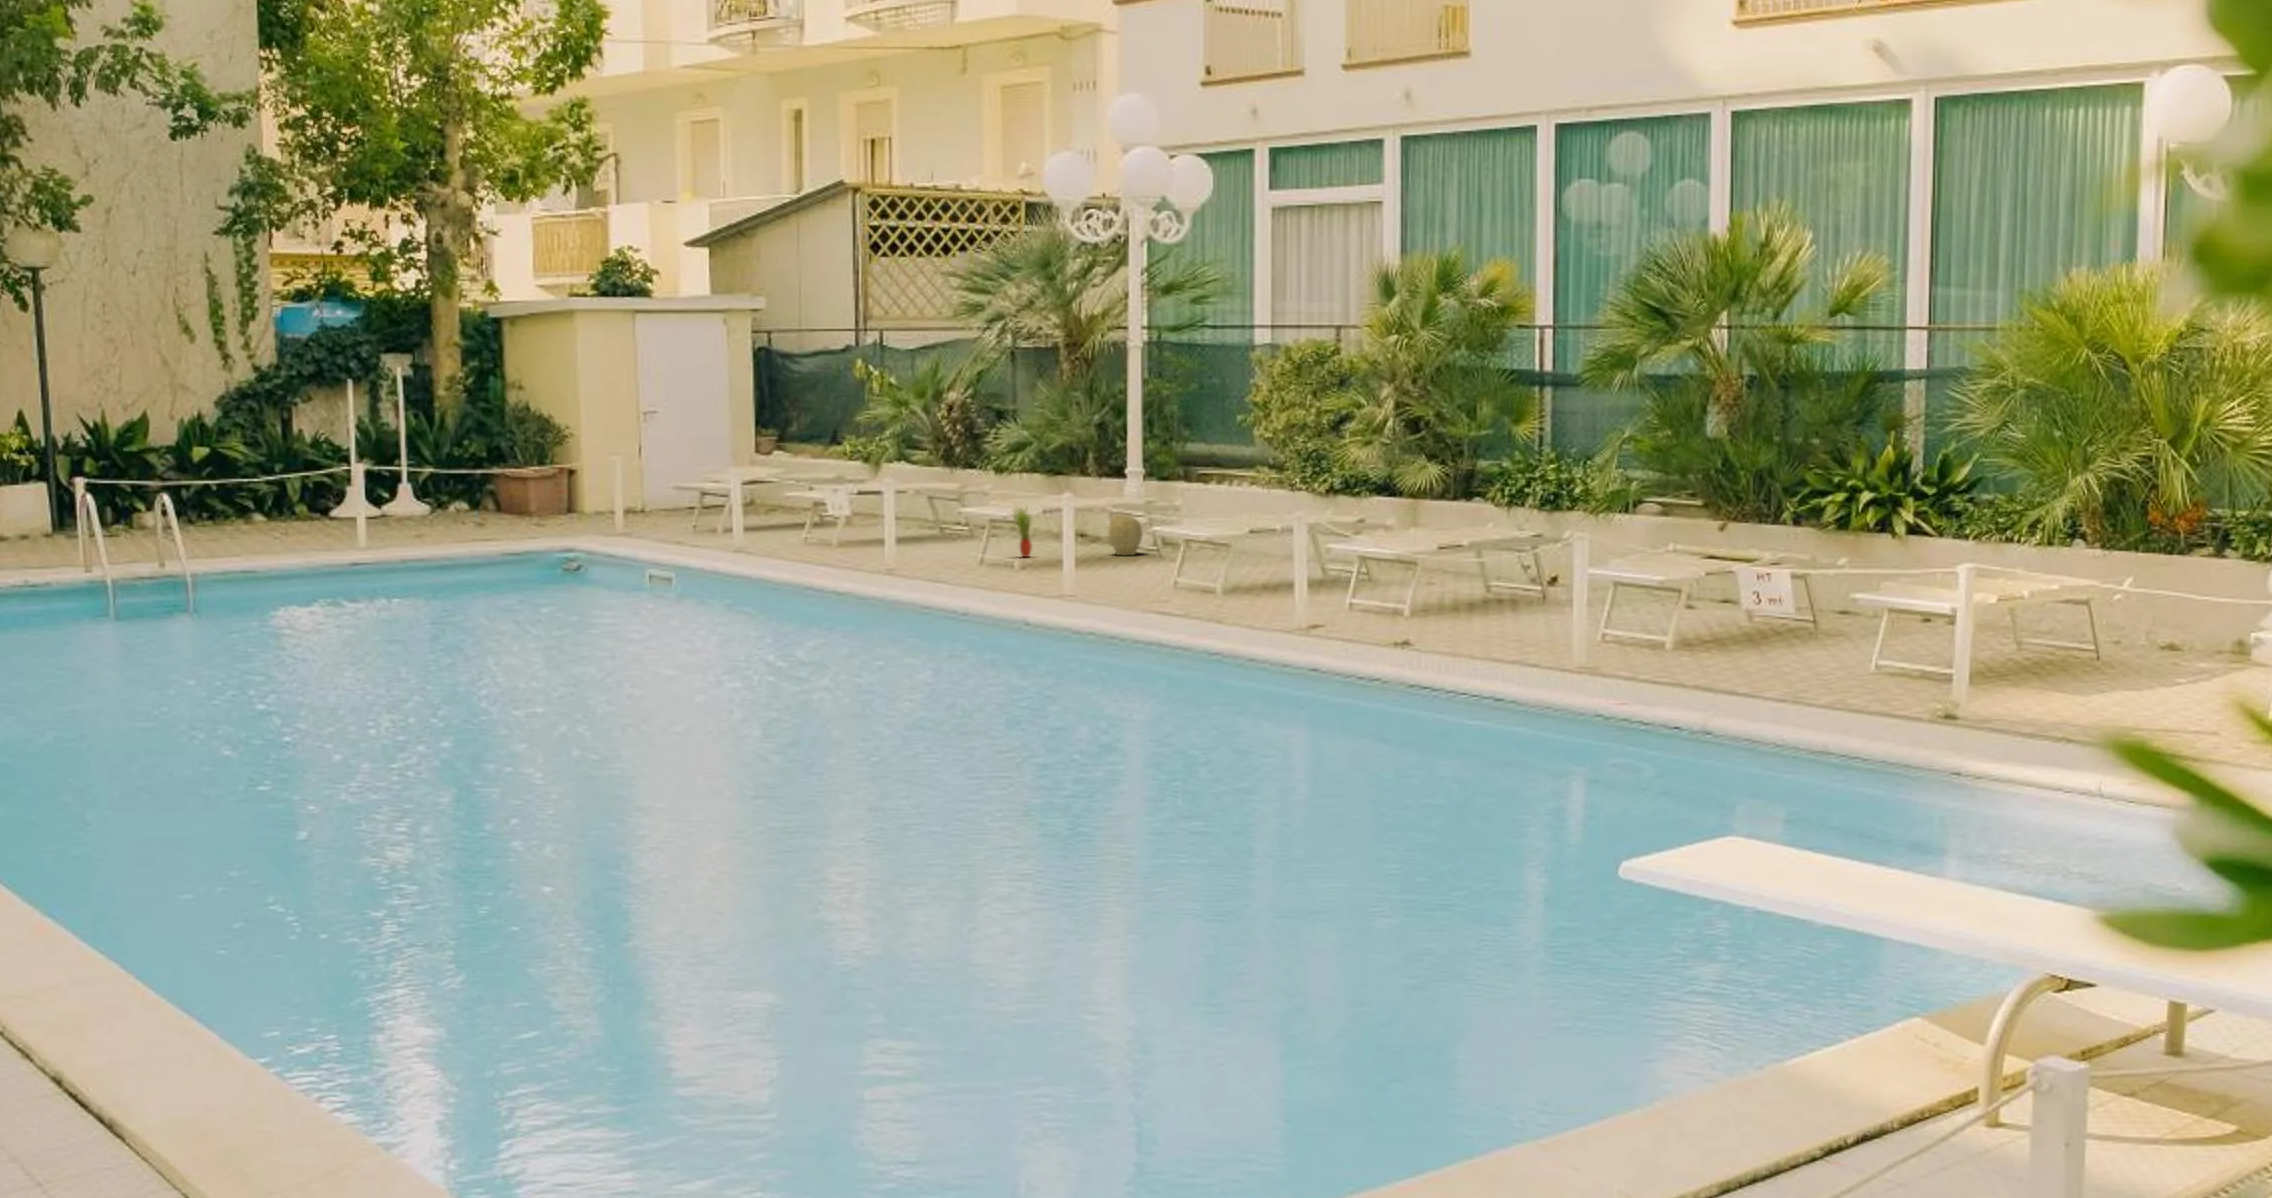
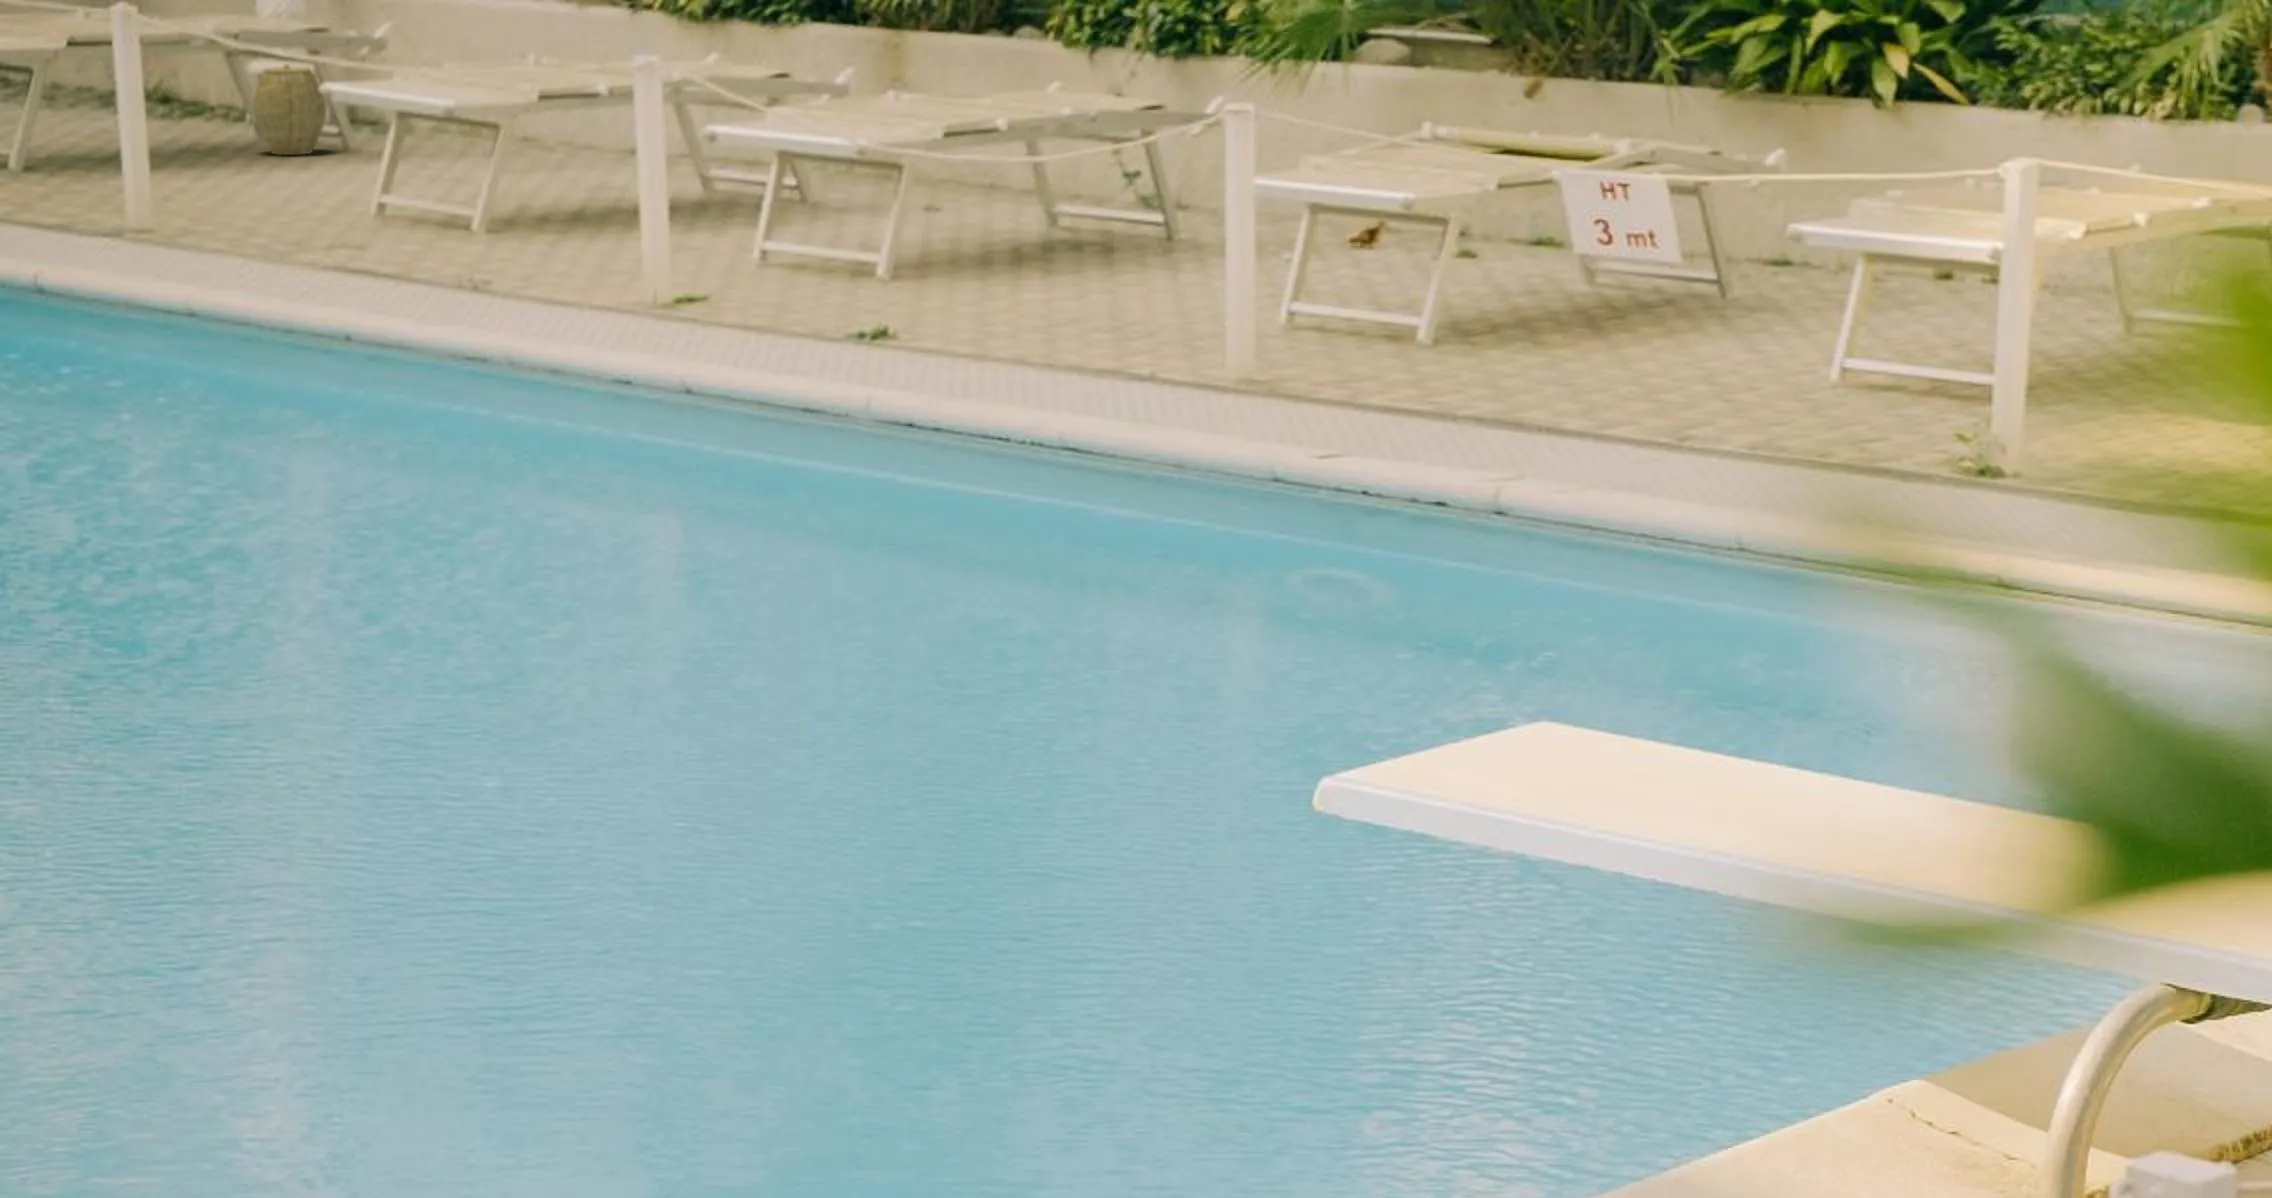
potted plant: present [1013,508,1032,557] -> none [34,43,86,159]

